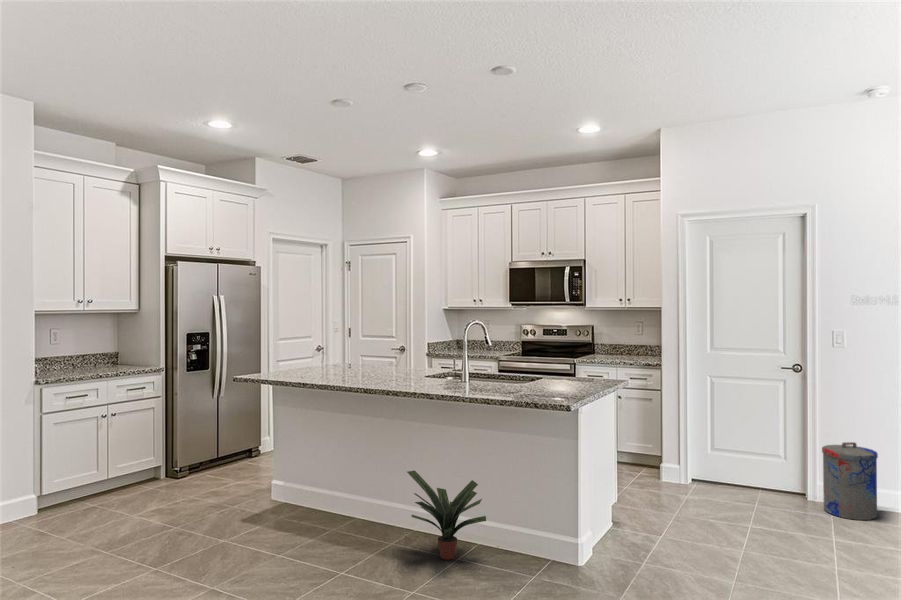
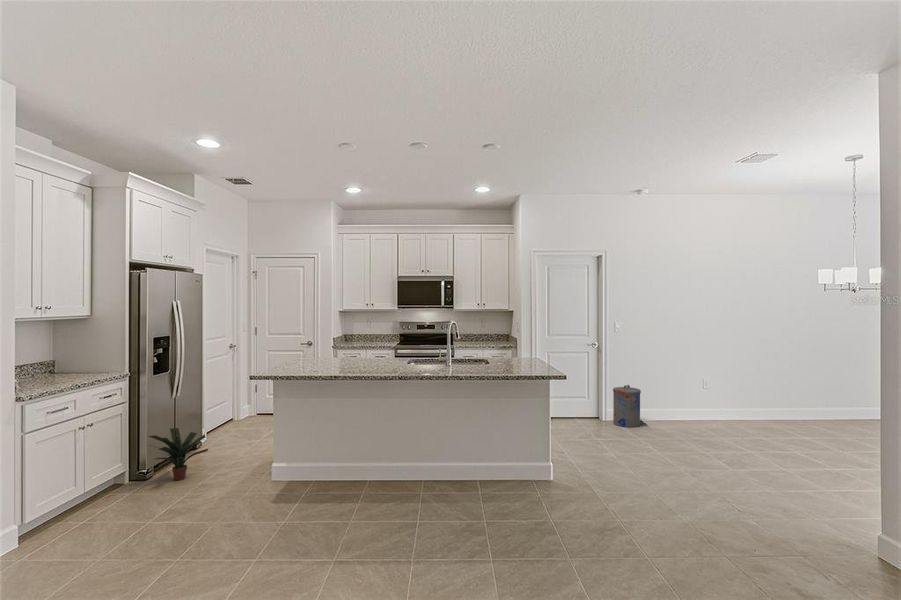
potted plant: present [407,471,486,560] -> present [149,428,208,480]

